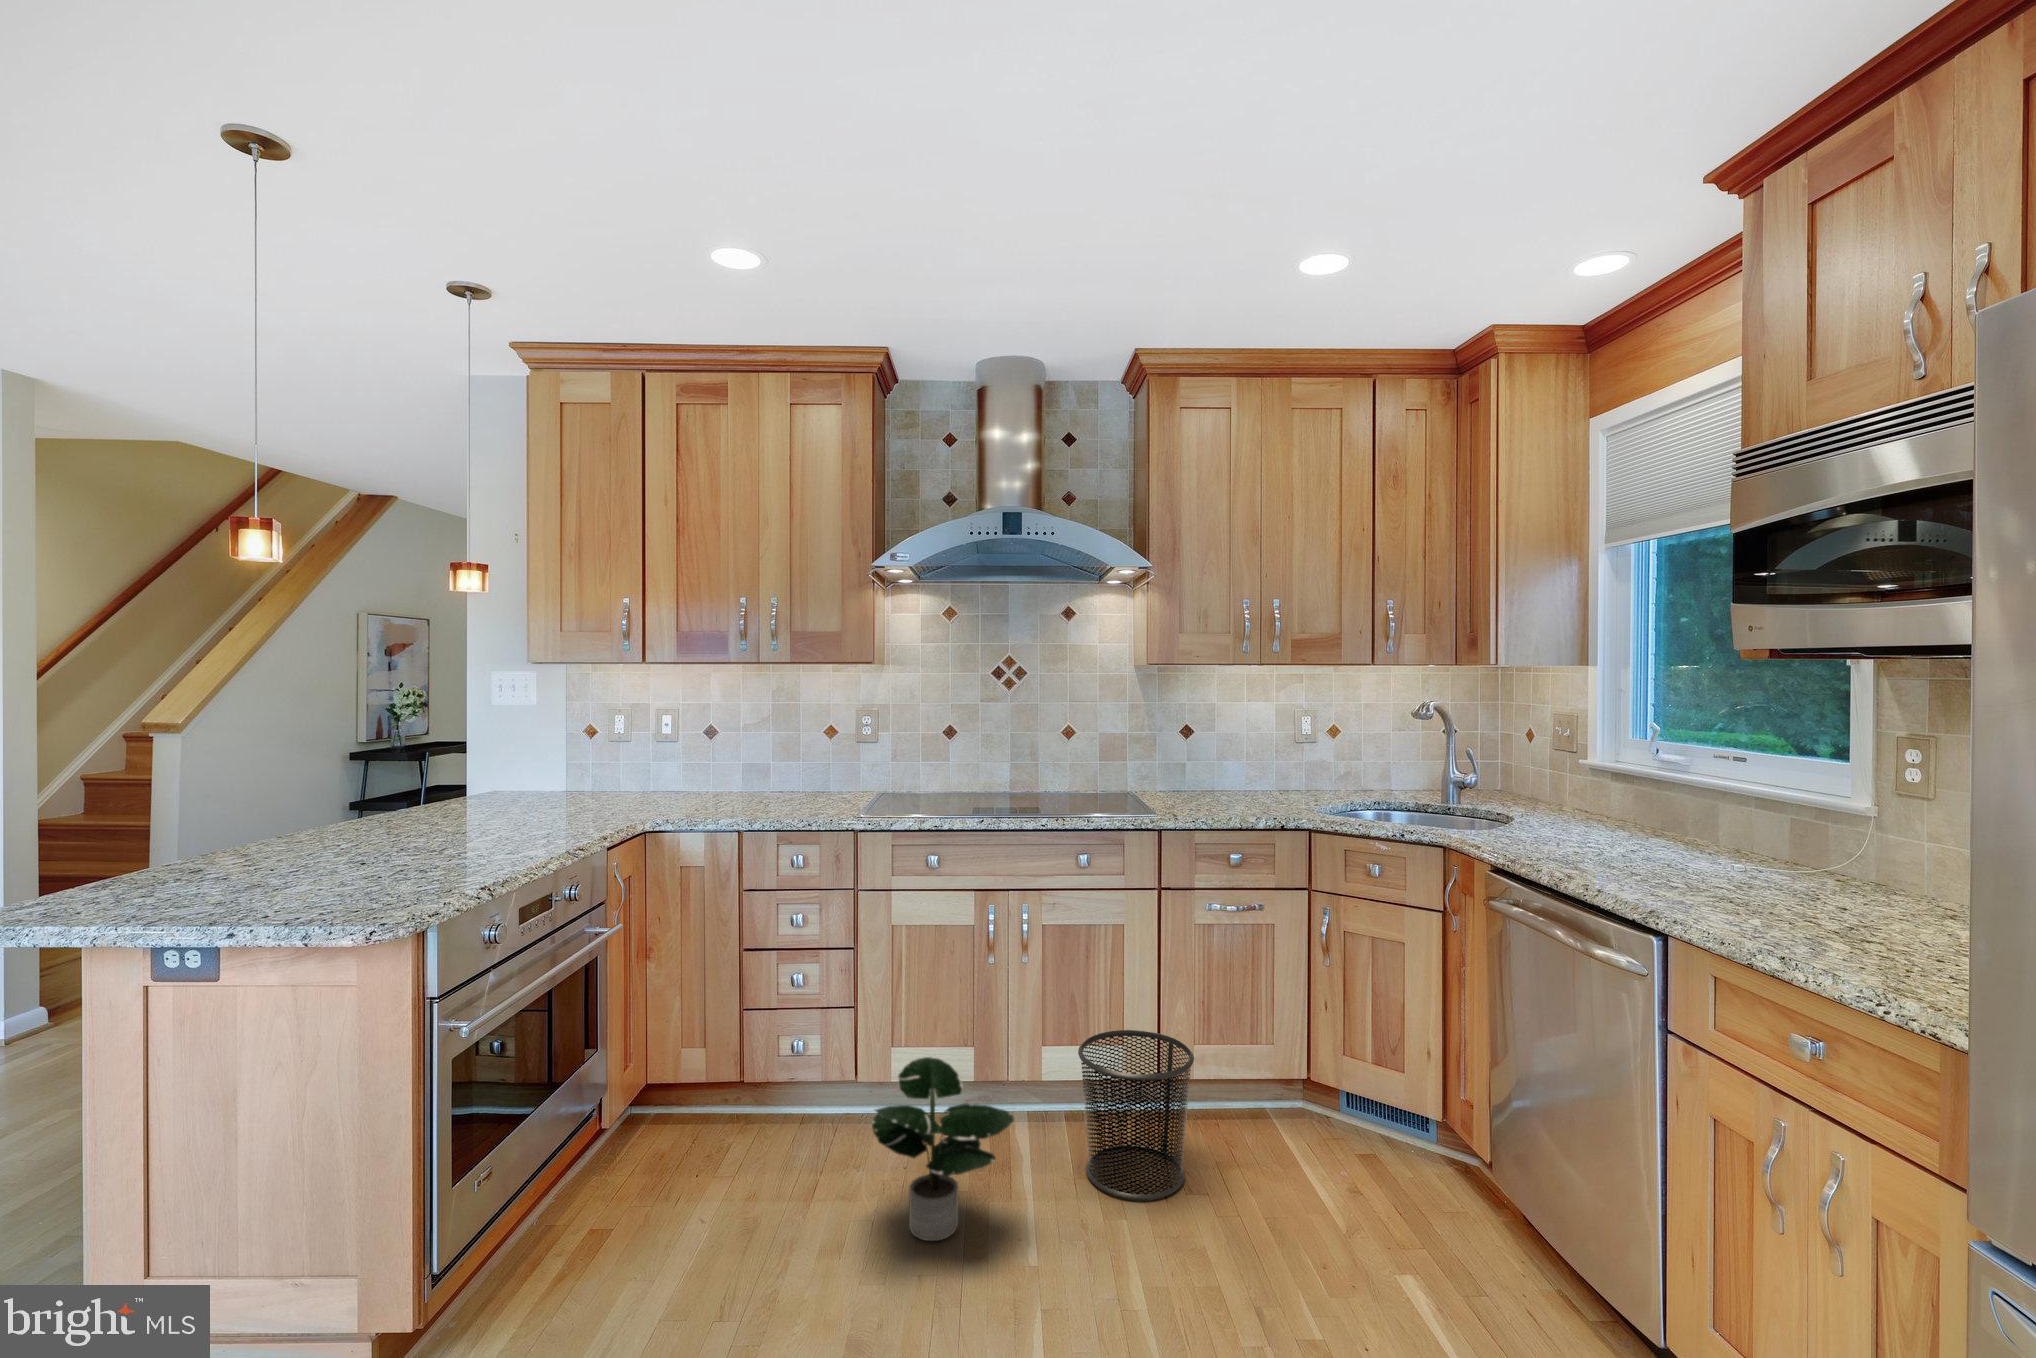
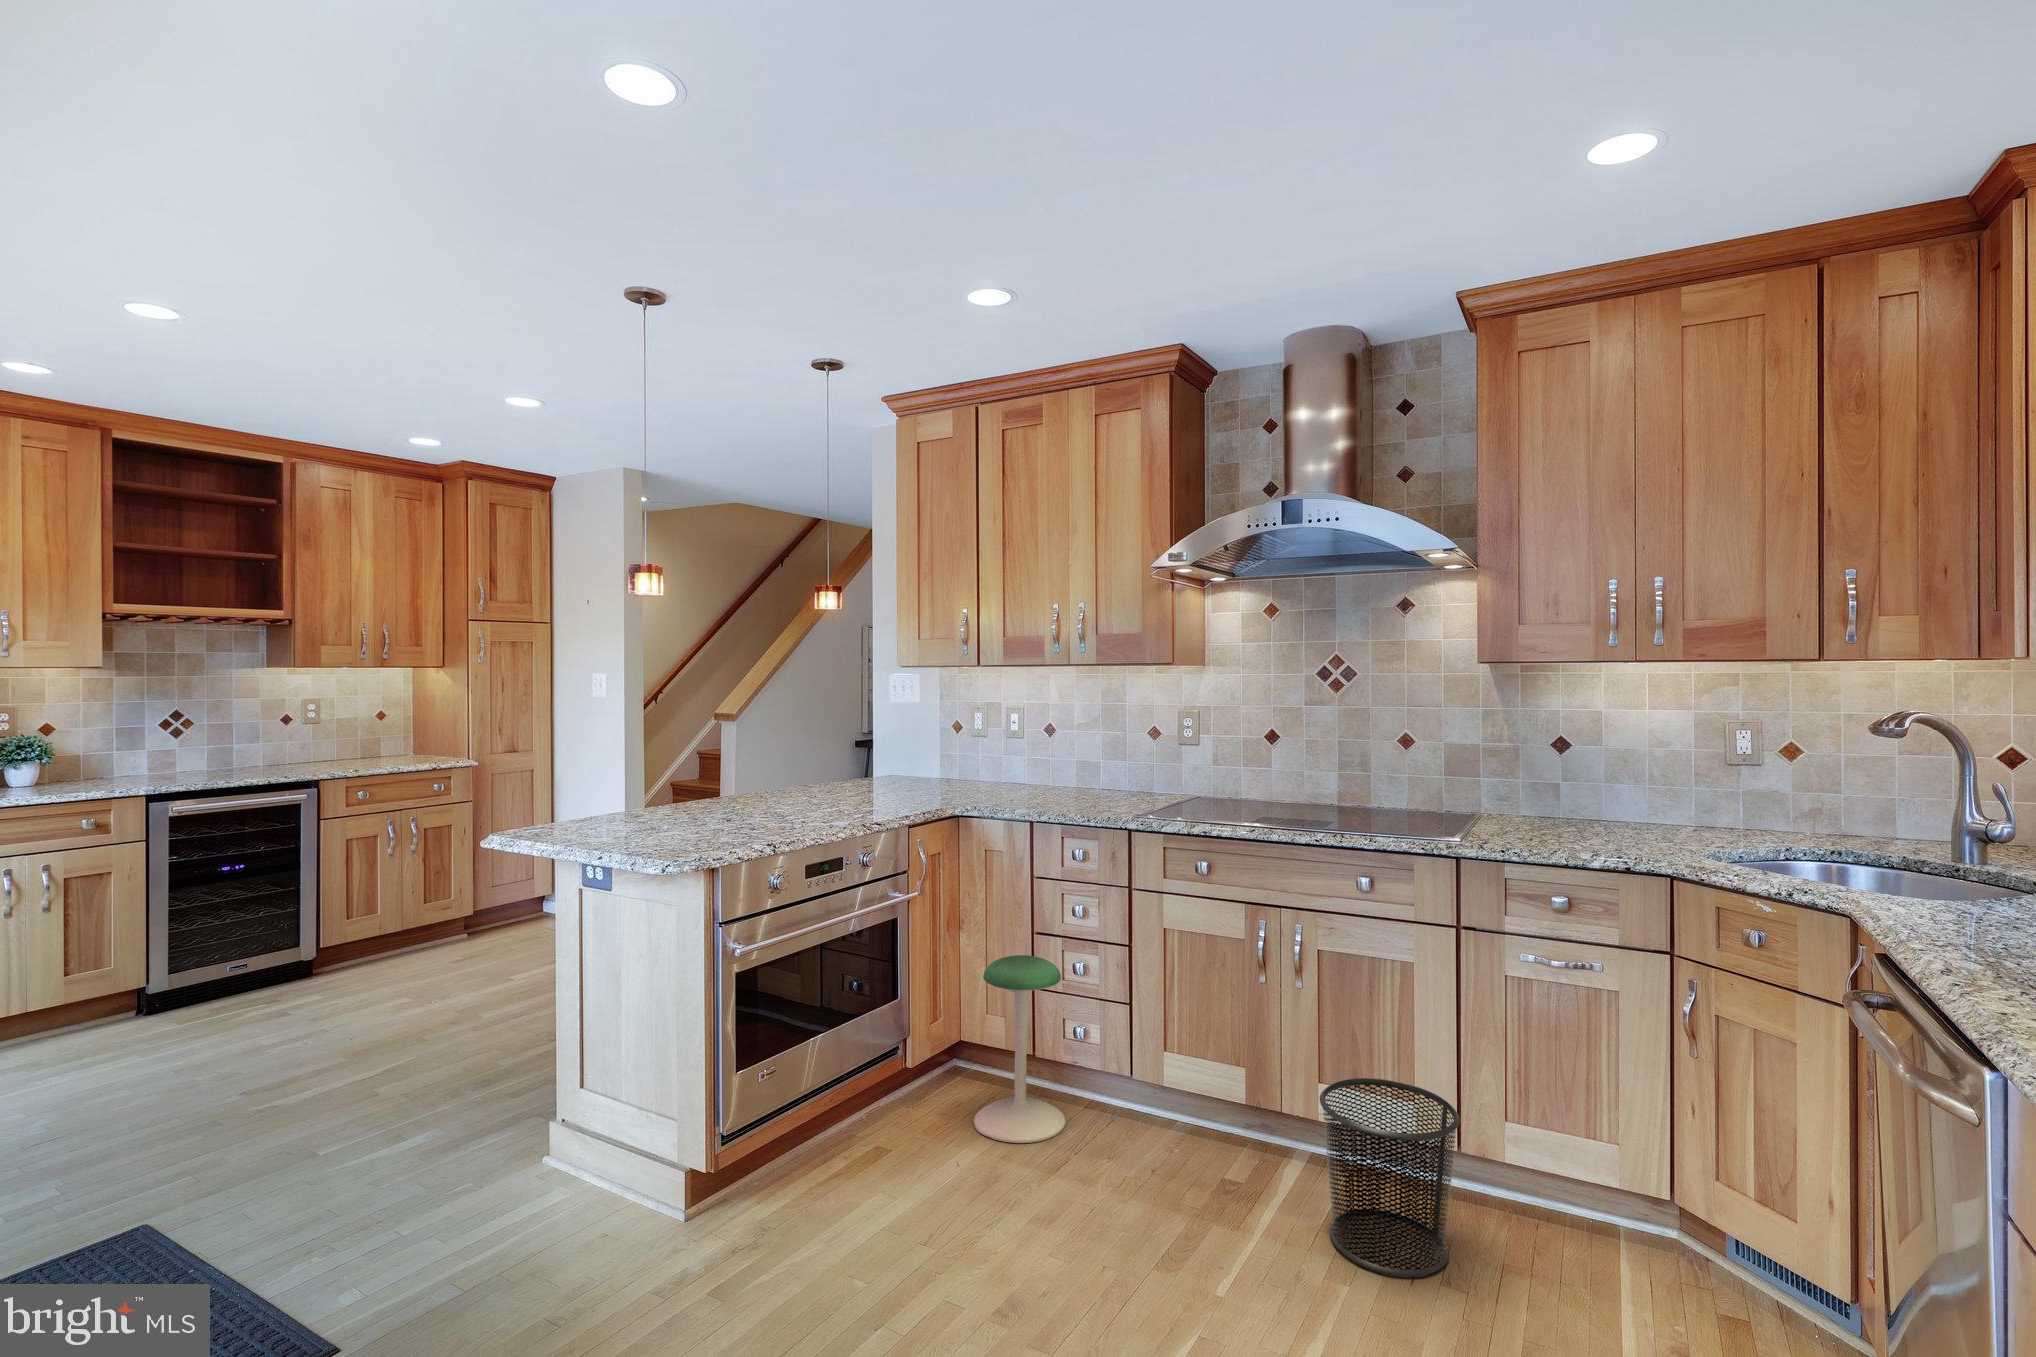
stool: none [694,976,798,1184] -> present [974,955,1066,1143]
potted plant: present [872,1057,1014,1241] -> none [1077,1060,1221,1241]

